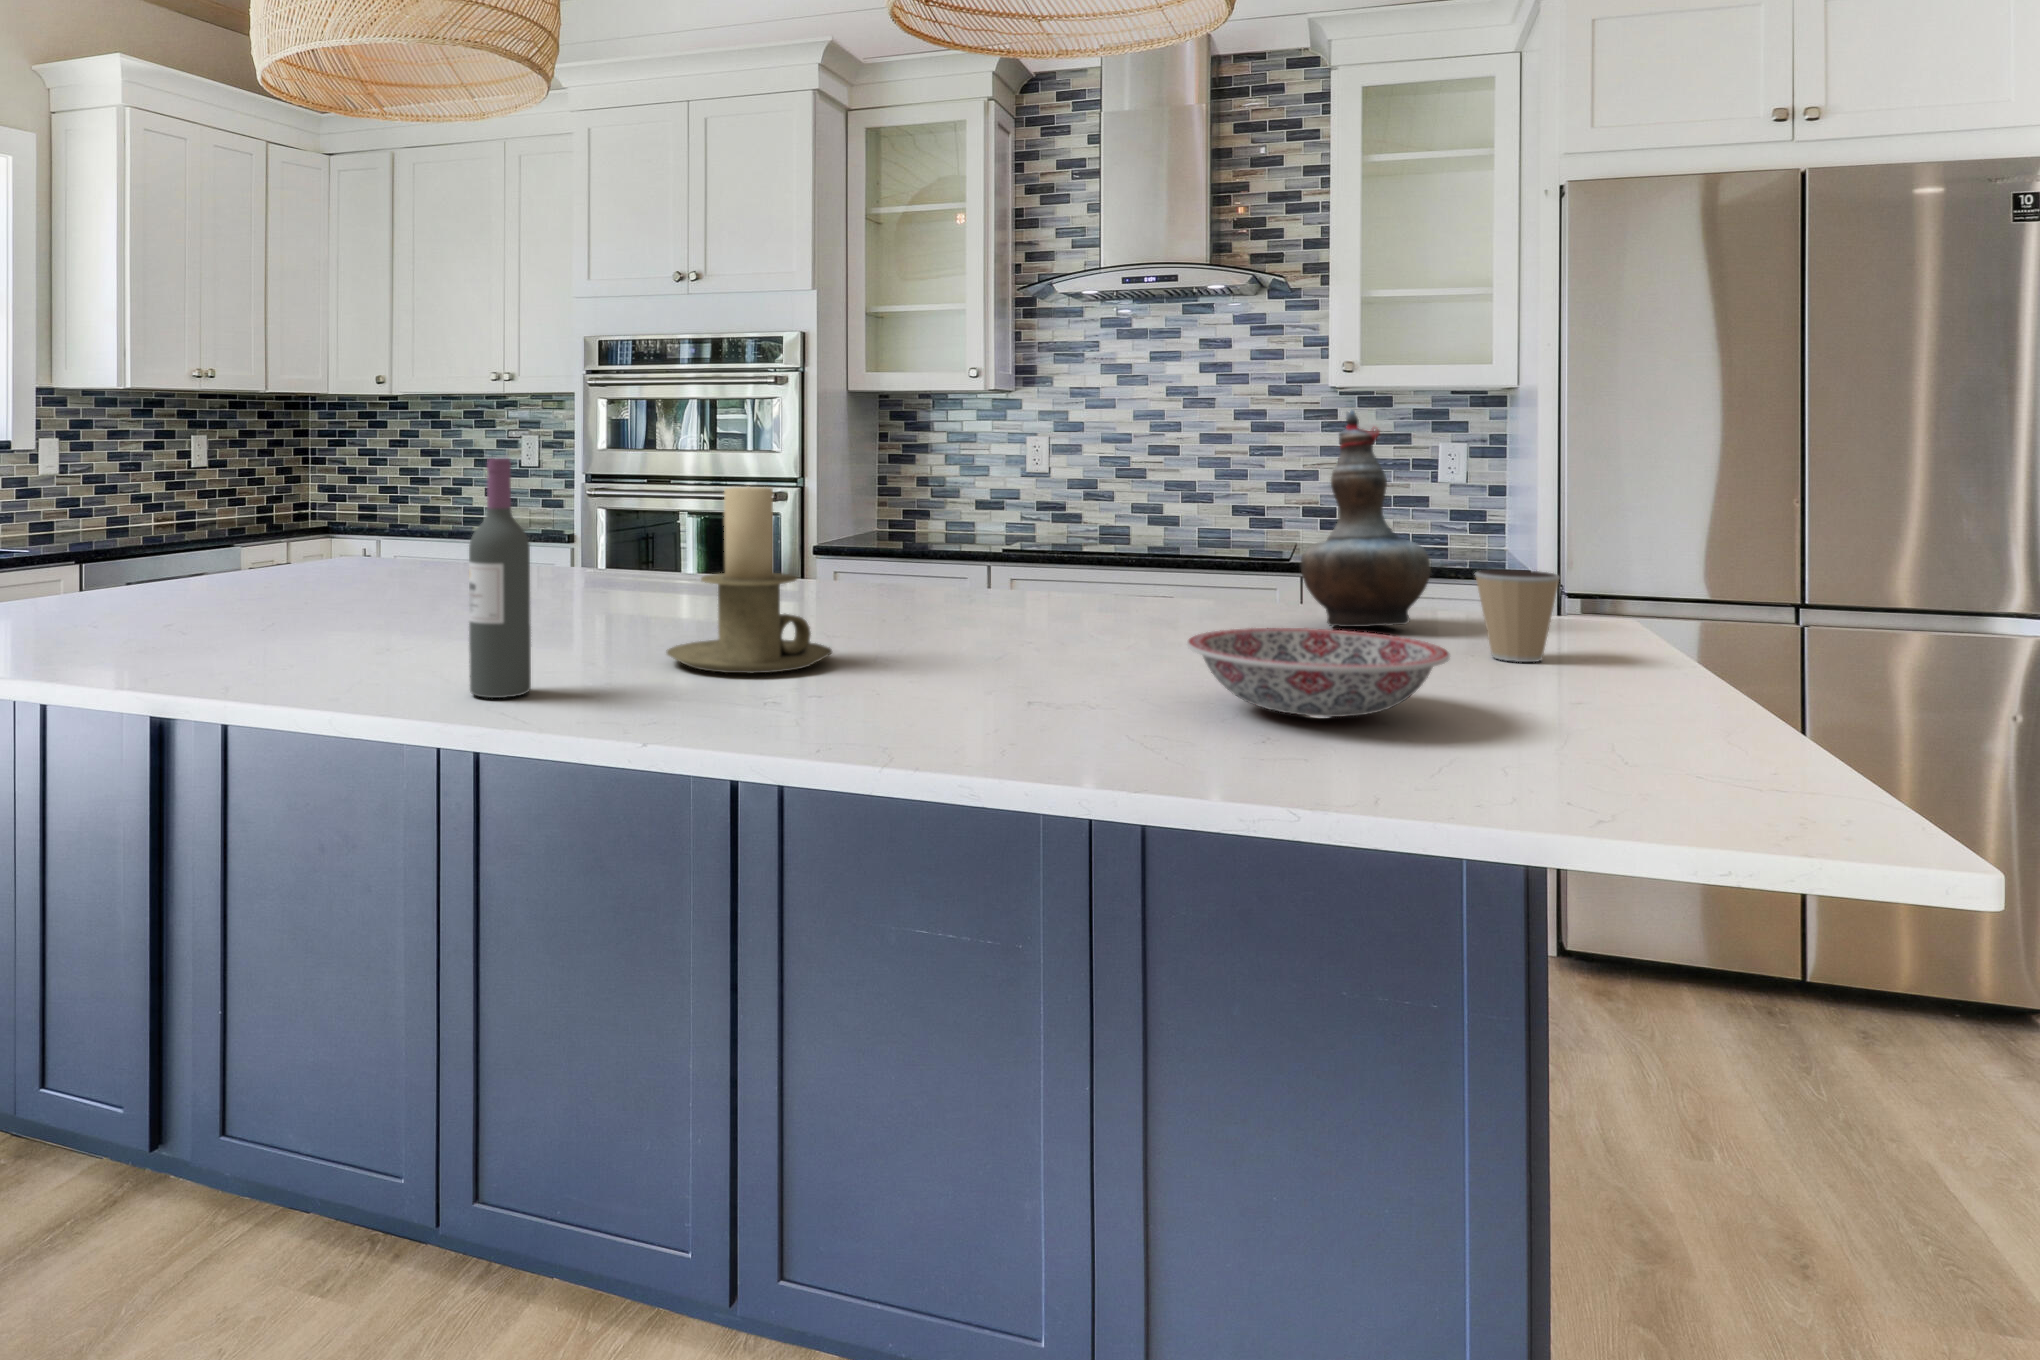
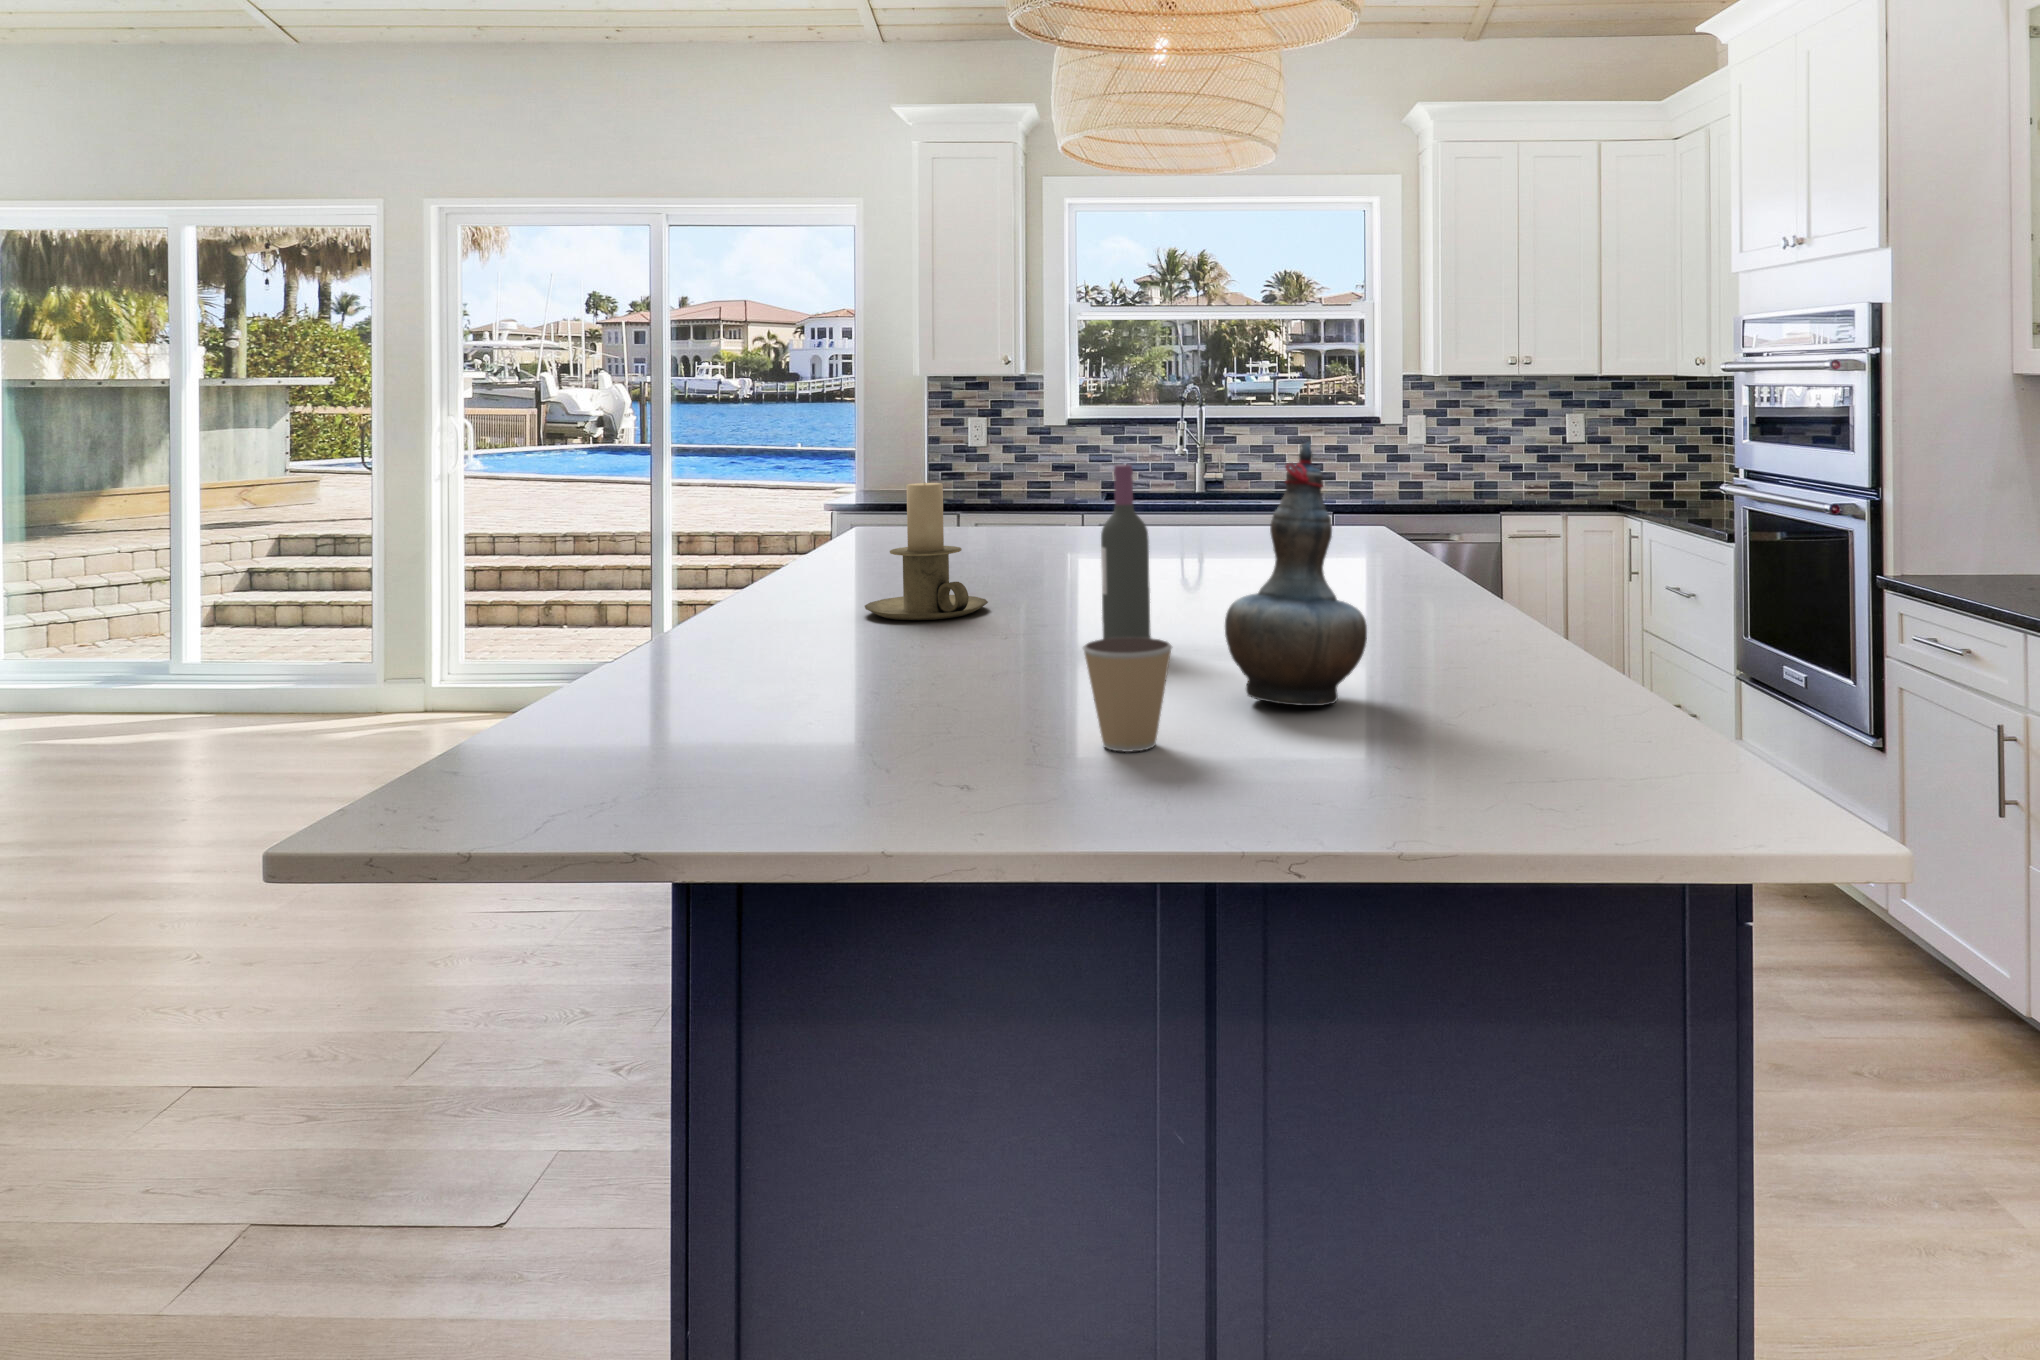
wine bottle: present [469,458,531,698] -> present [1101,465,1151,639]
ceramic bowl: present [1187,628,1450,717] -> none [675,629,889,708]

